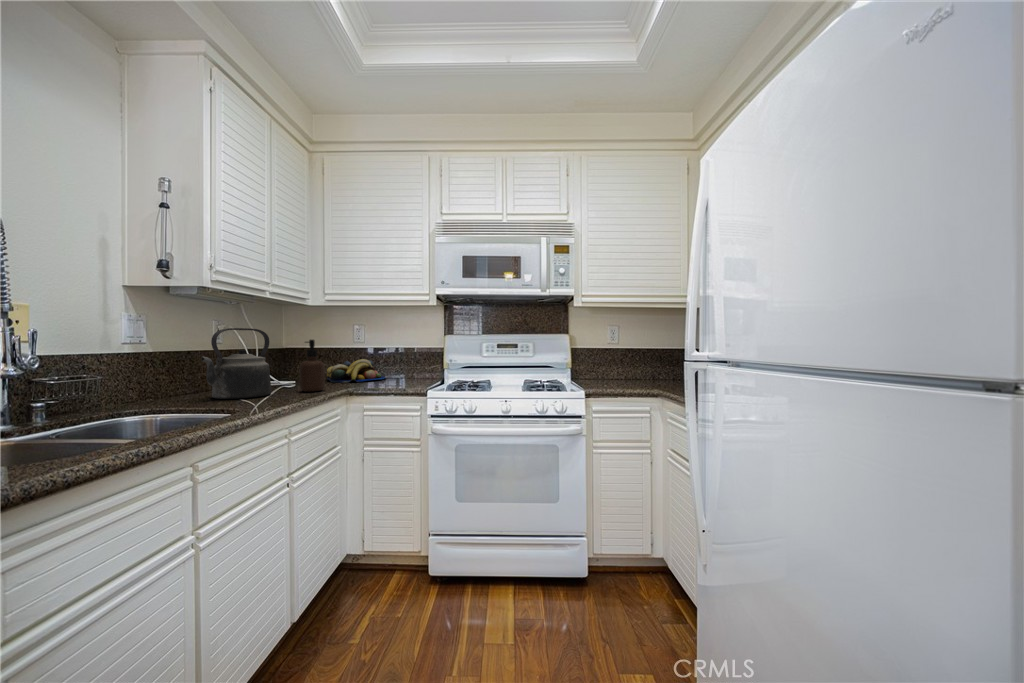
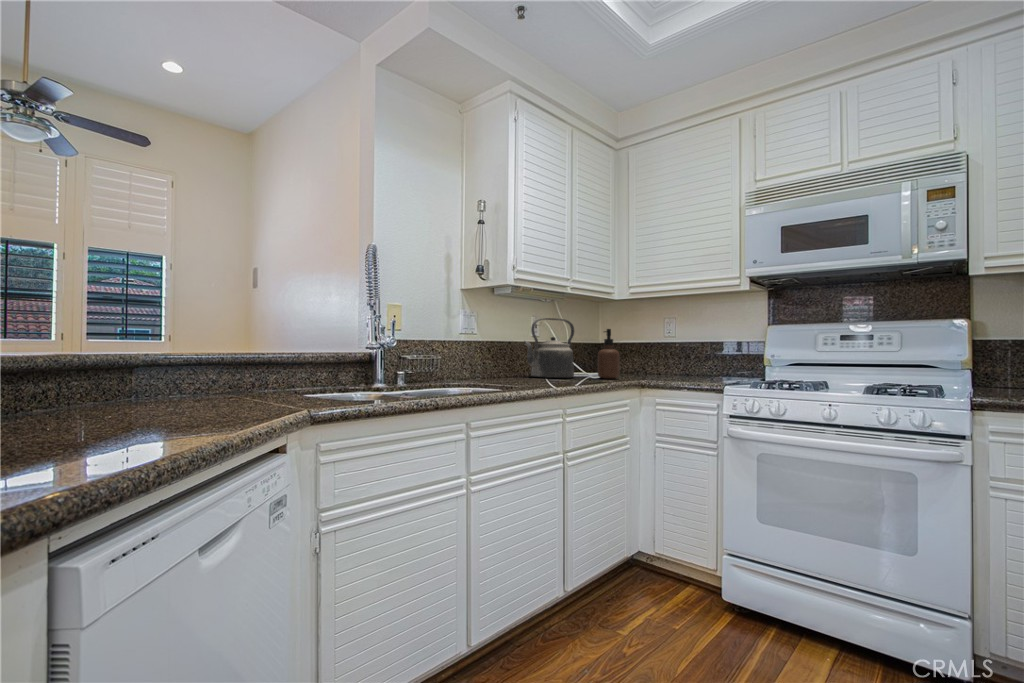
fruit bowl: present [327,359,386,382] -> none [630,354,691,377]

